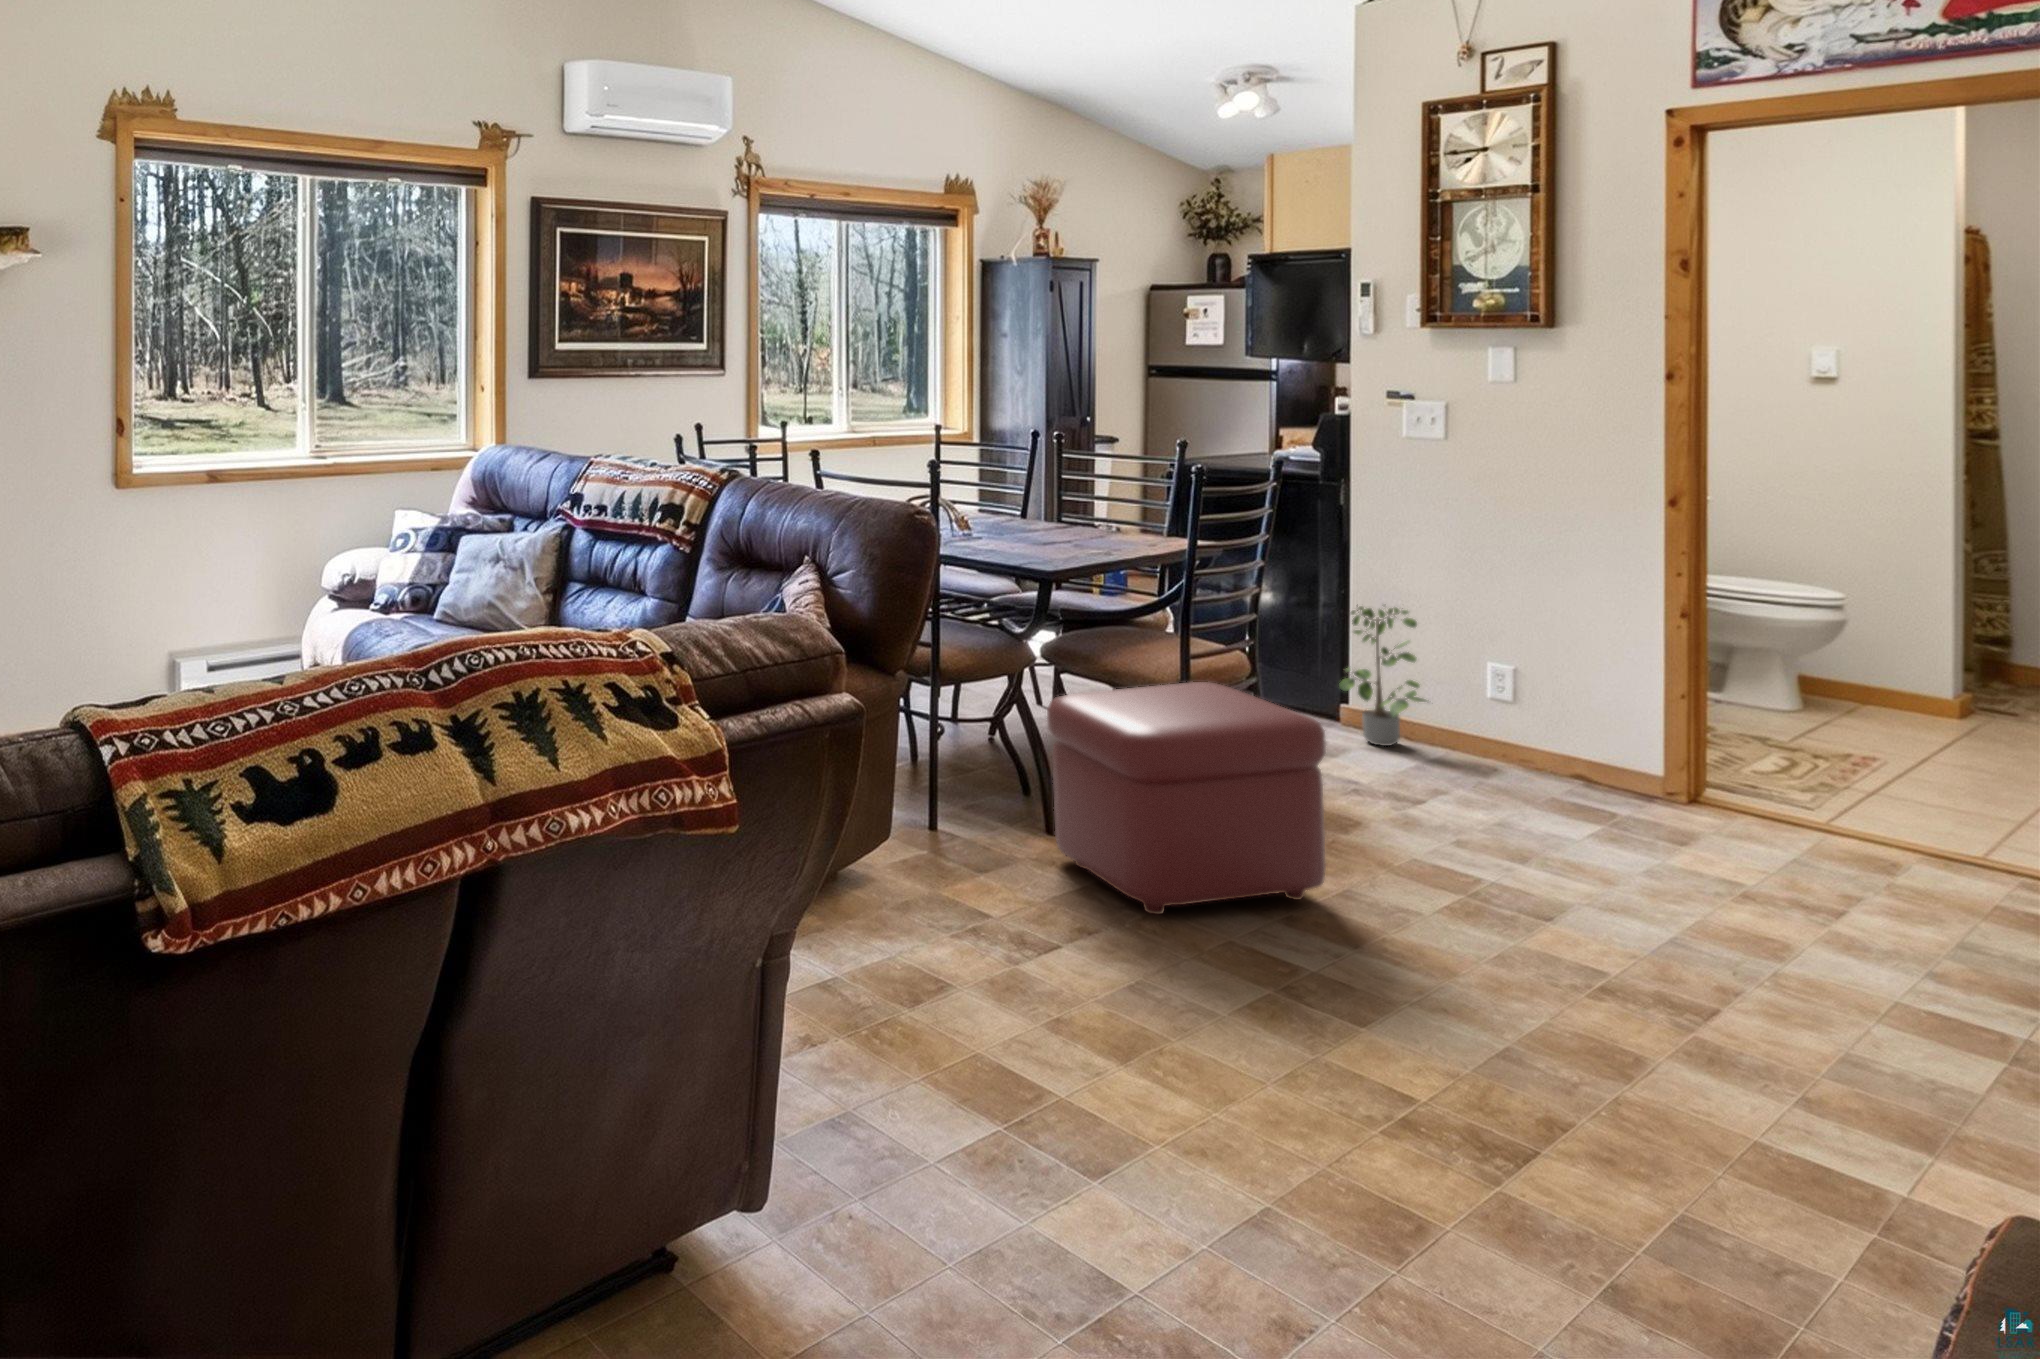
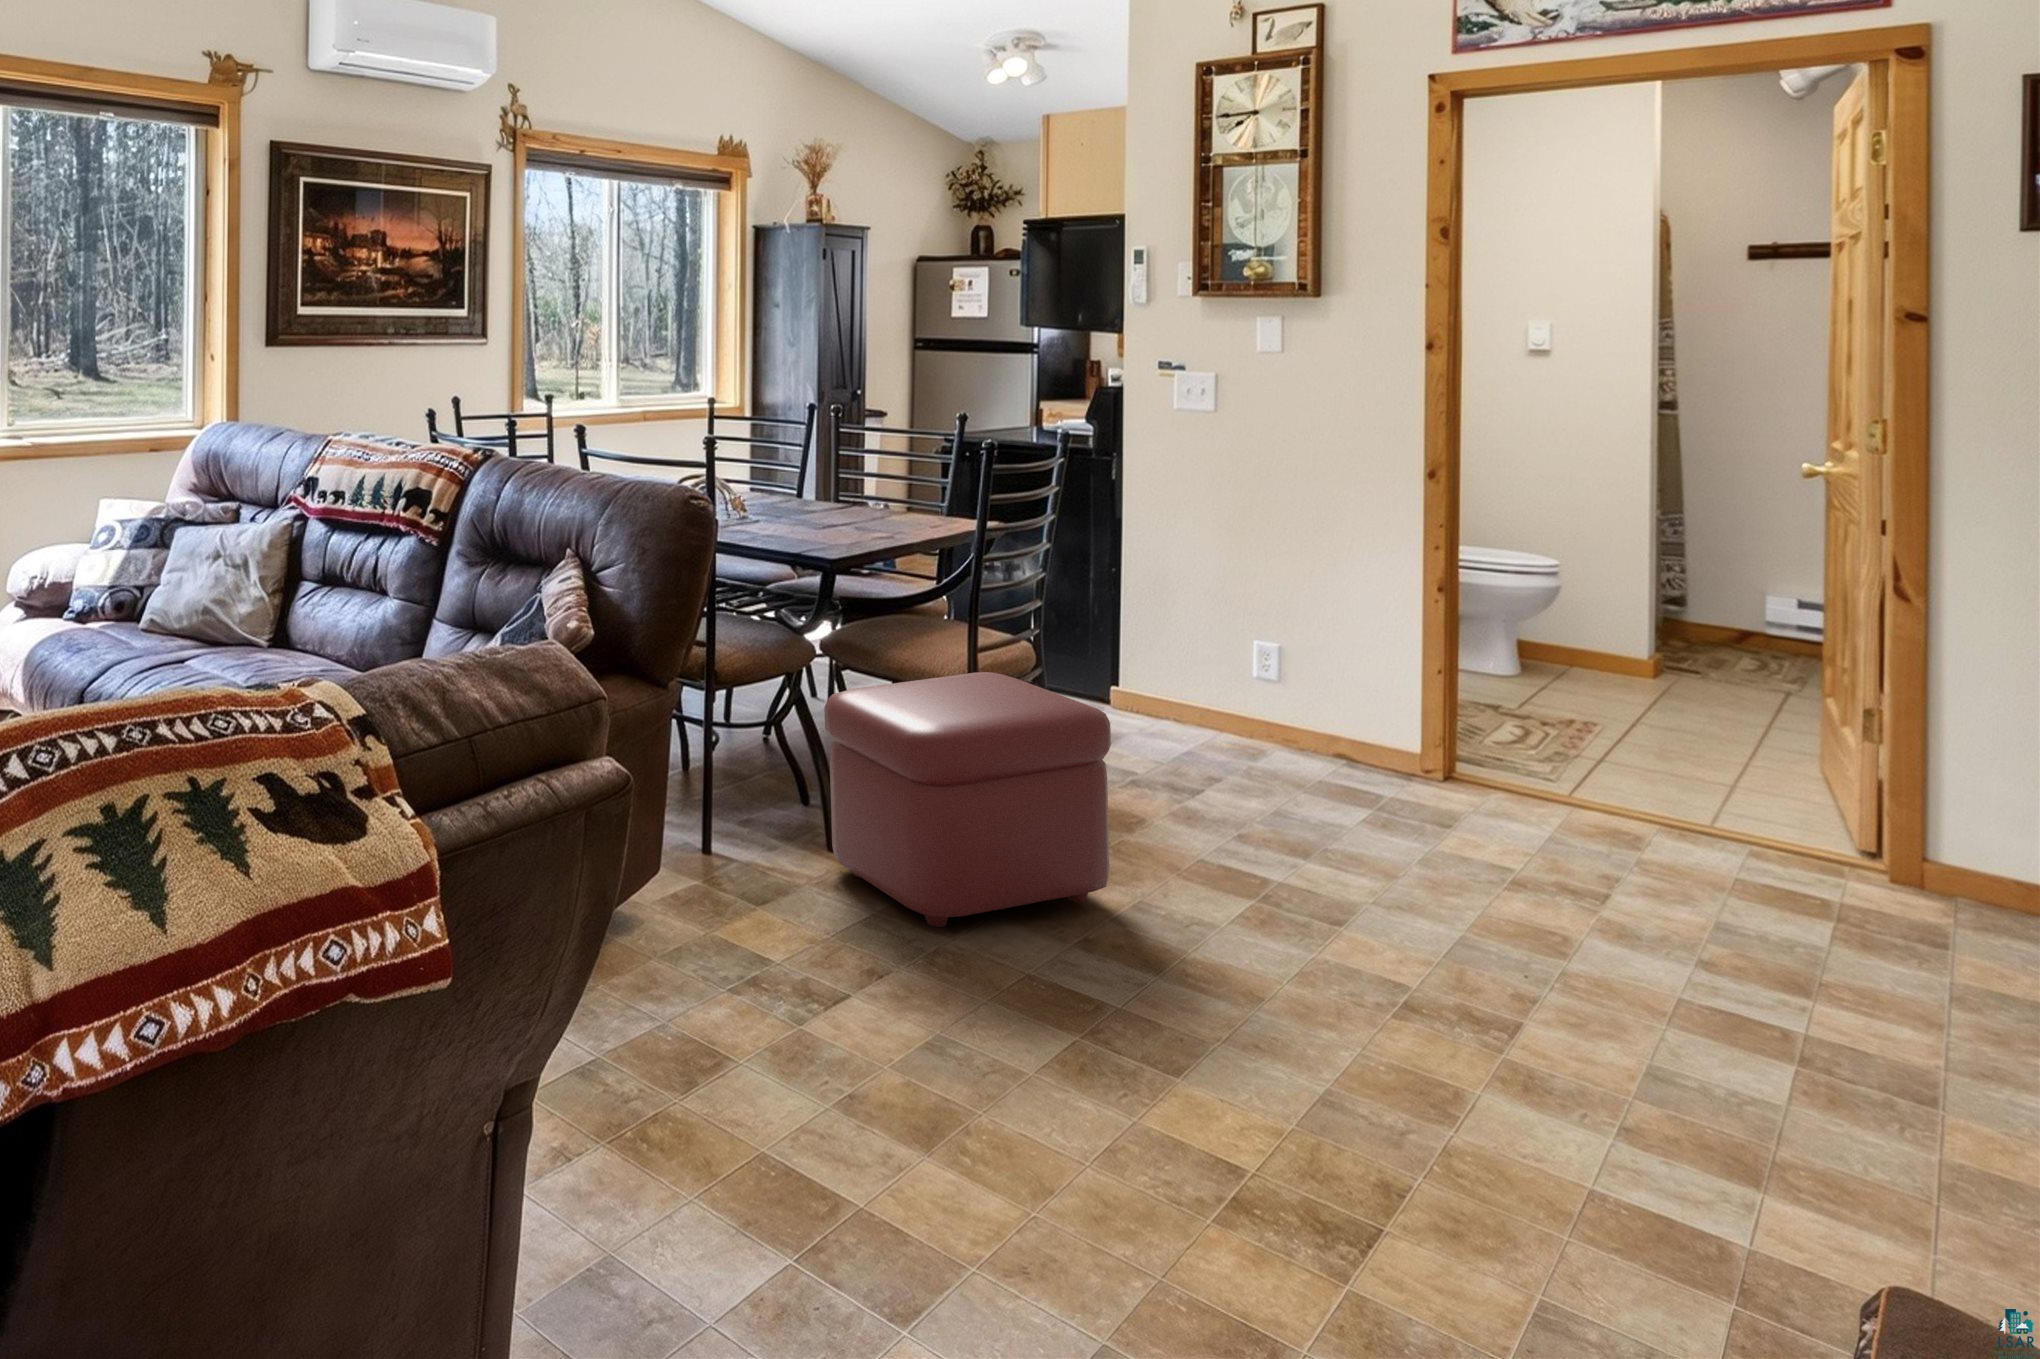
potted plant: present [1339,607,1426,746] -> none [1109,582,1201,729]

